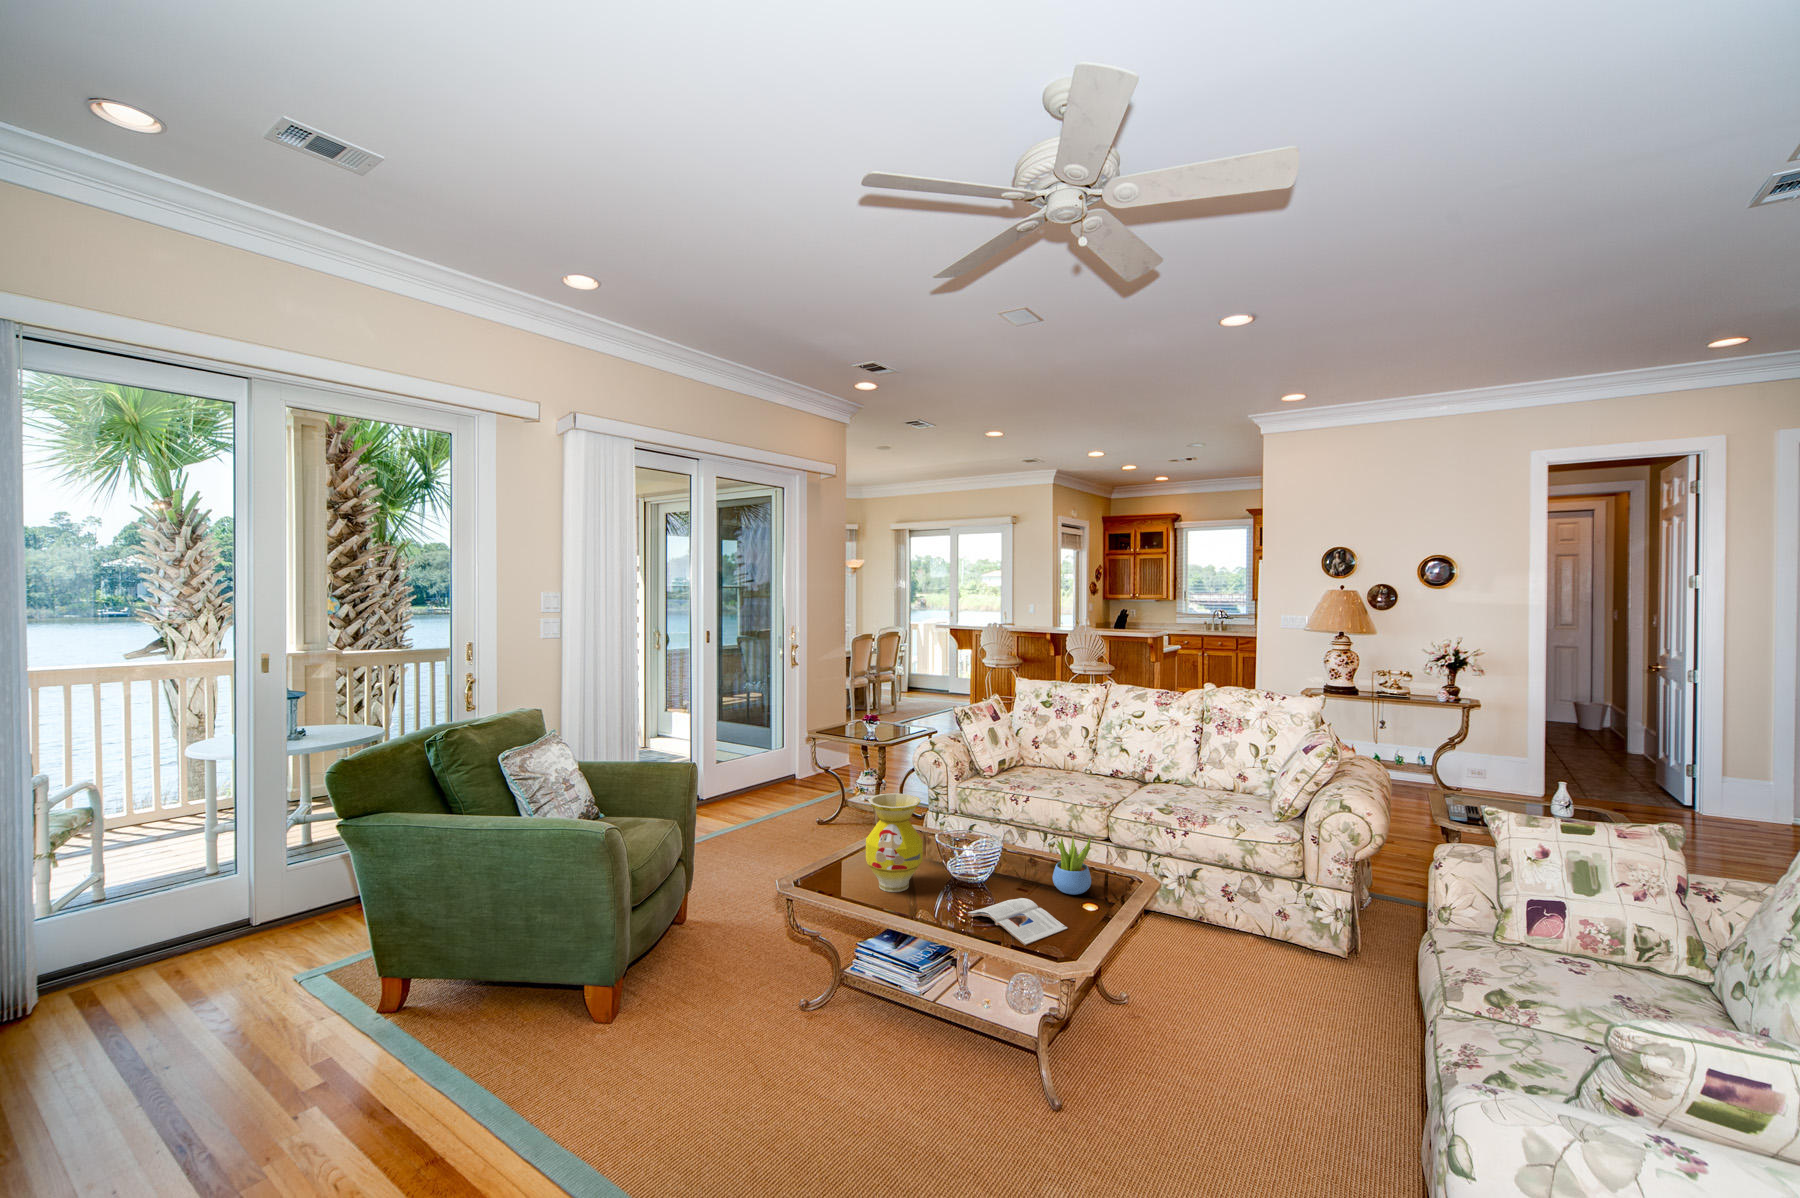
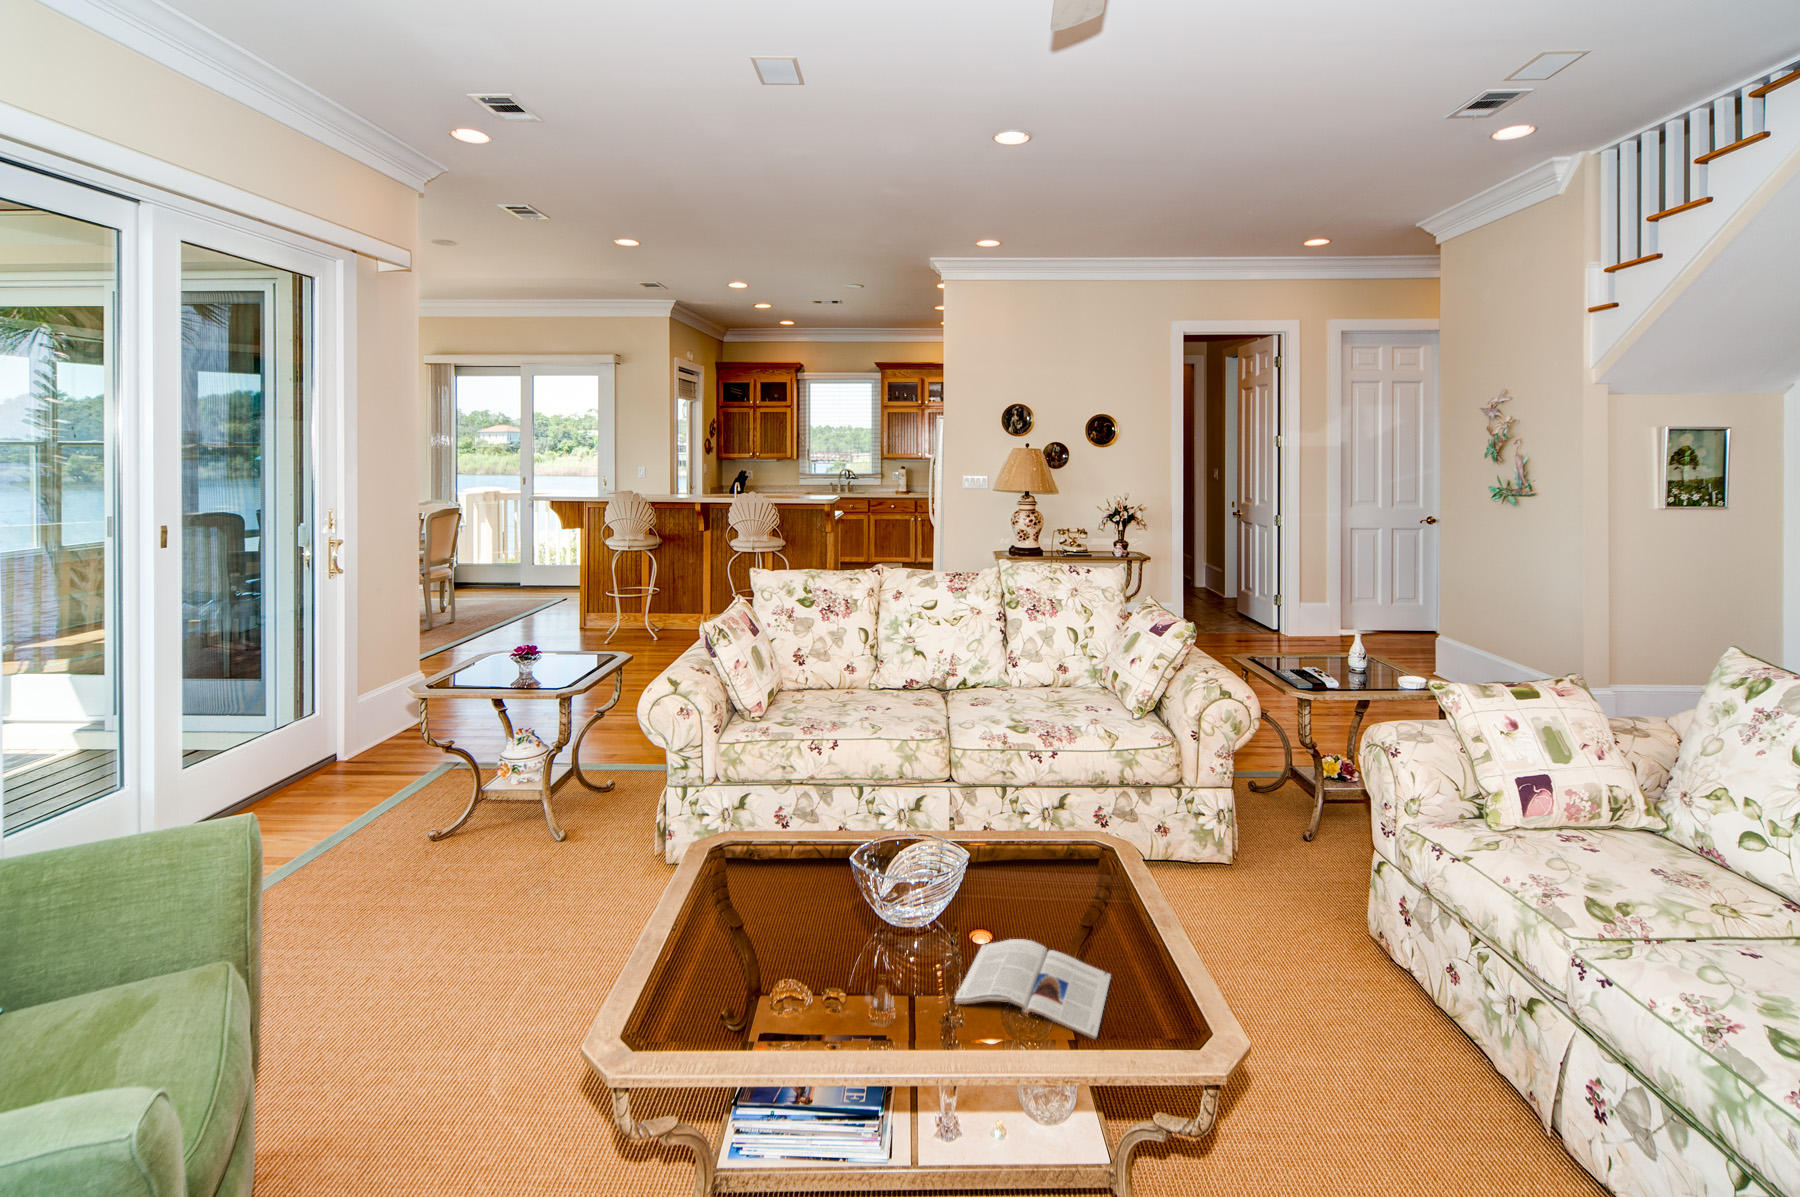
vase: present [866,793,923,892] -> none [719,806,825,992]
succulent plant: present [1053,837,1091,895] -> none [1008,809,1067,902]

